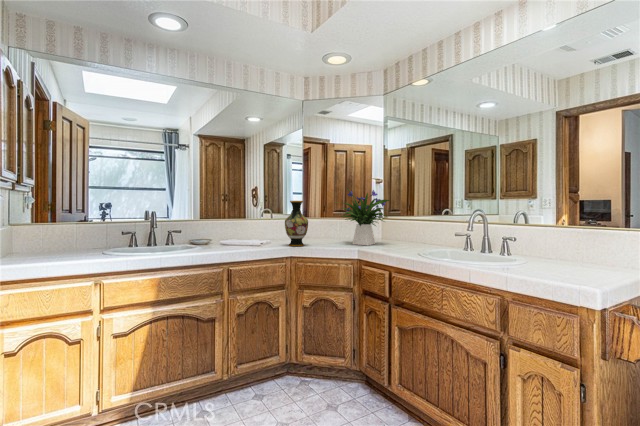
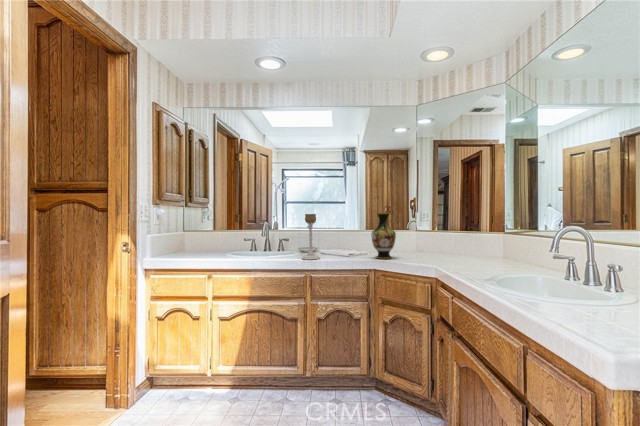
flower arrangement: present [341,188,389,245] -> none [423,196,493,263]
candle holder: none [214,200,235,251] -> present [302,214,320,260]

